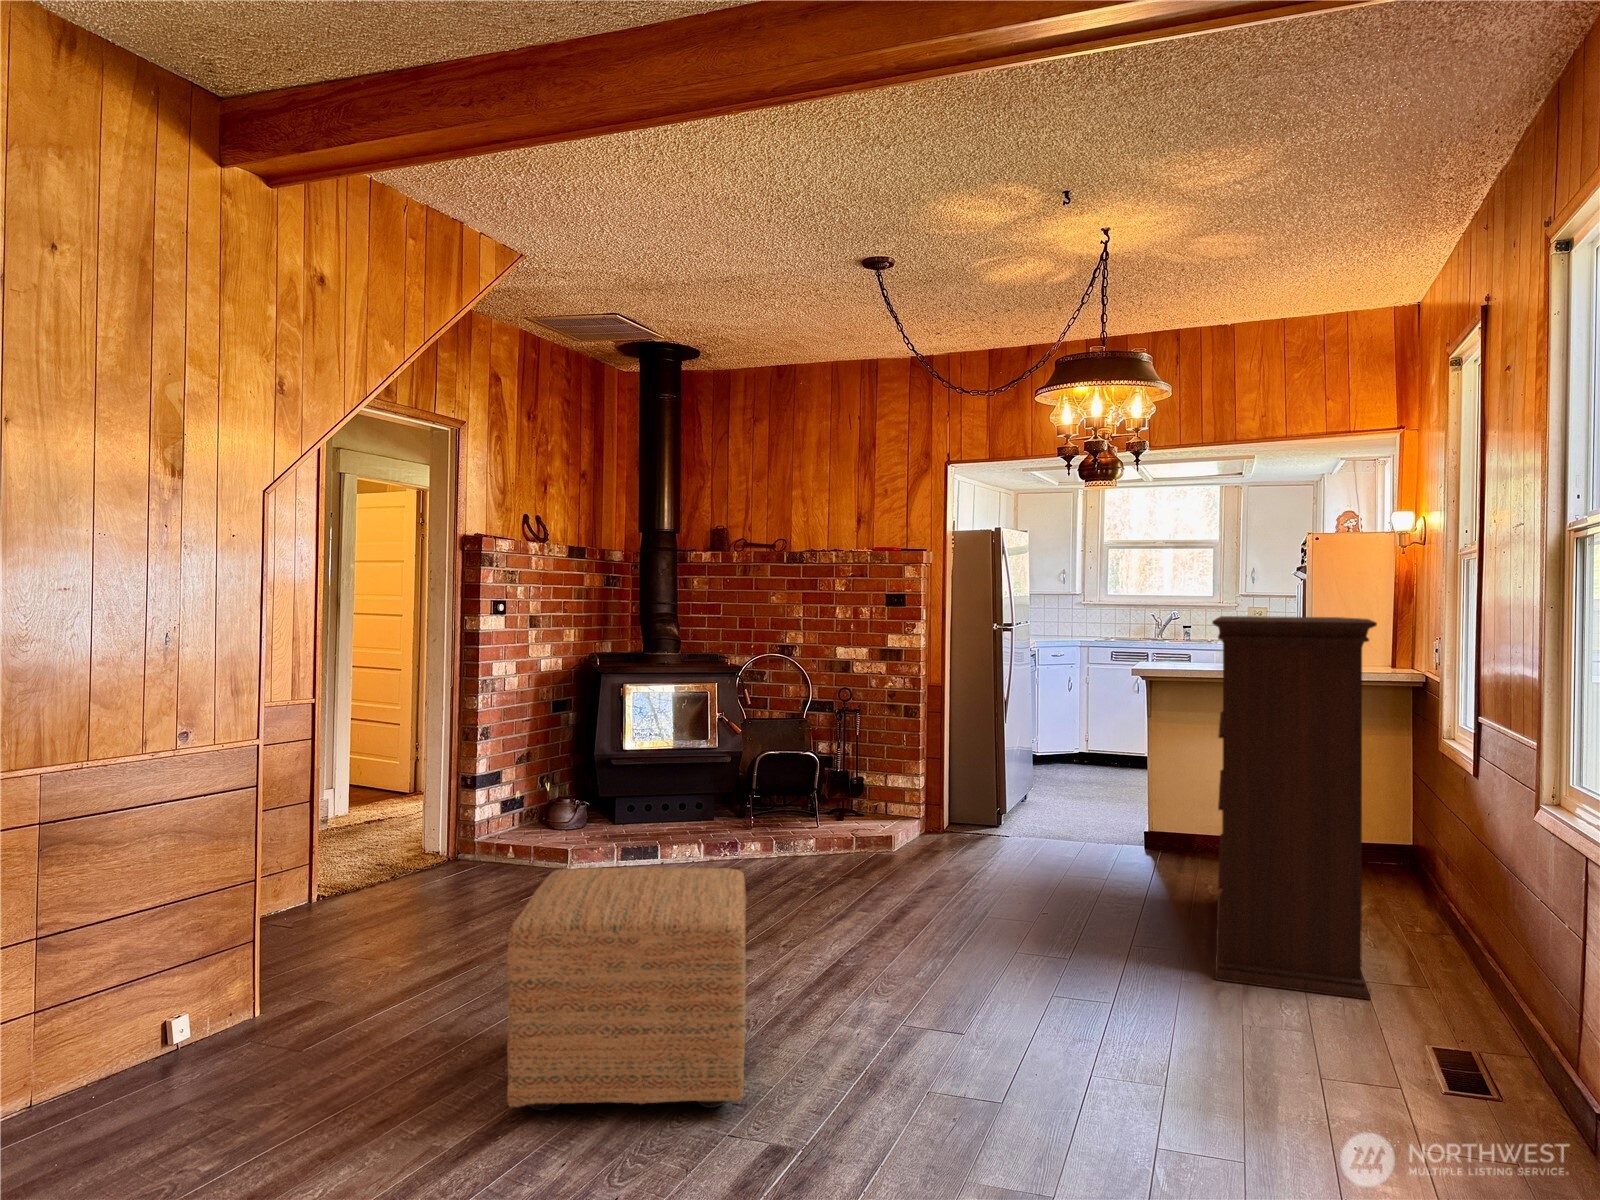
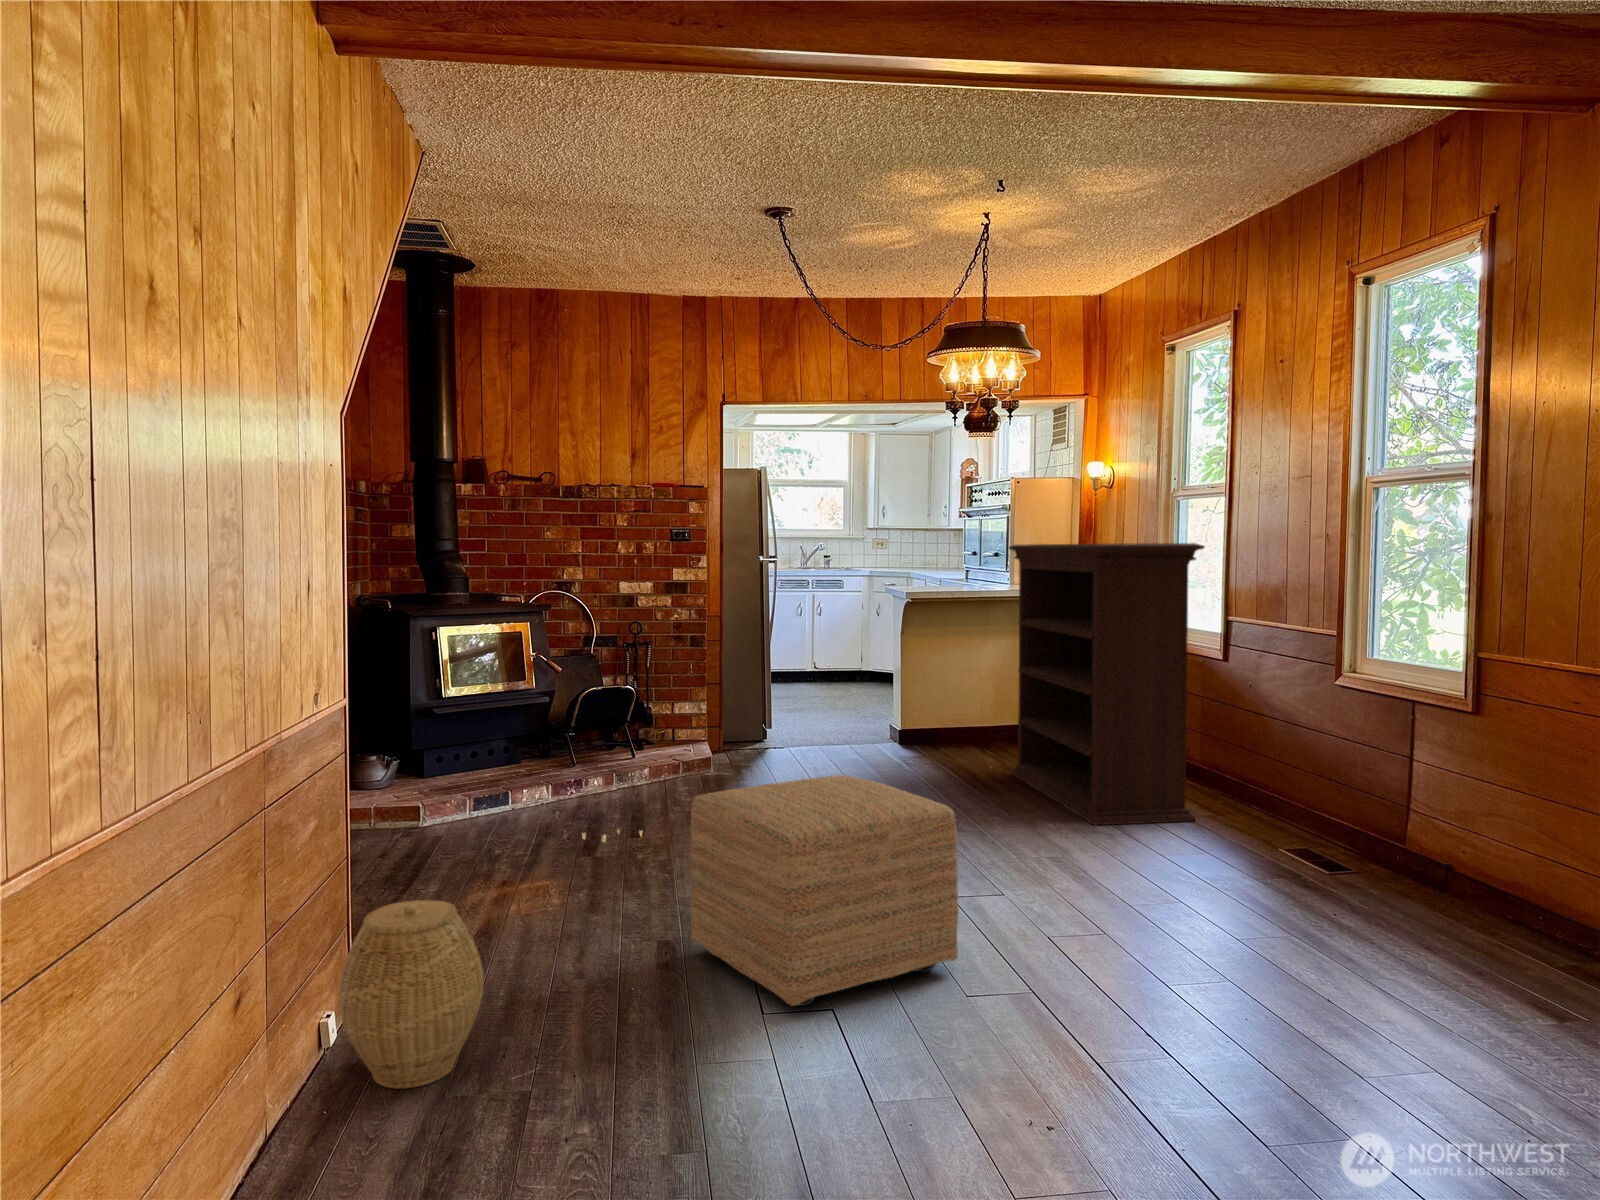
woven basket: none [123,928,262,1095] -> present [338,900,483,1088]

